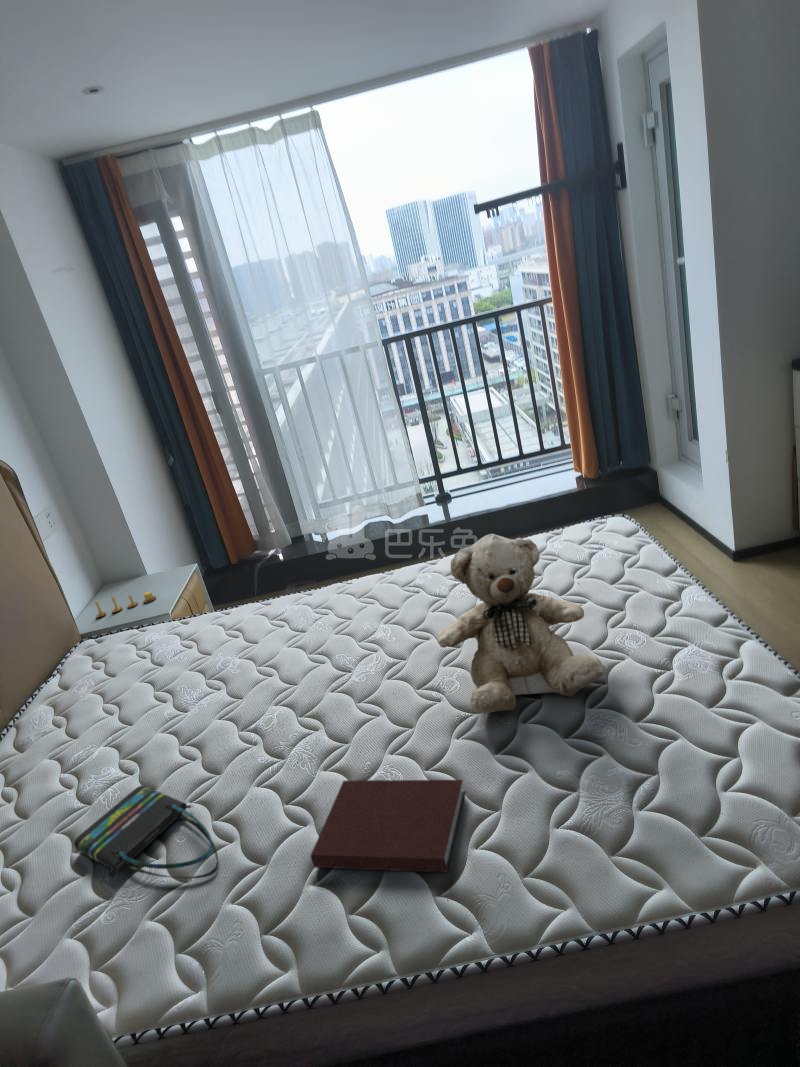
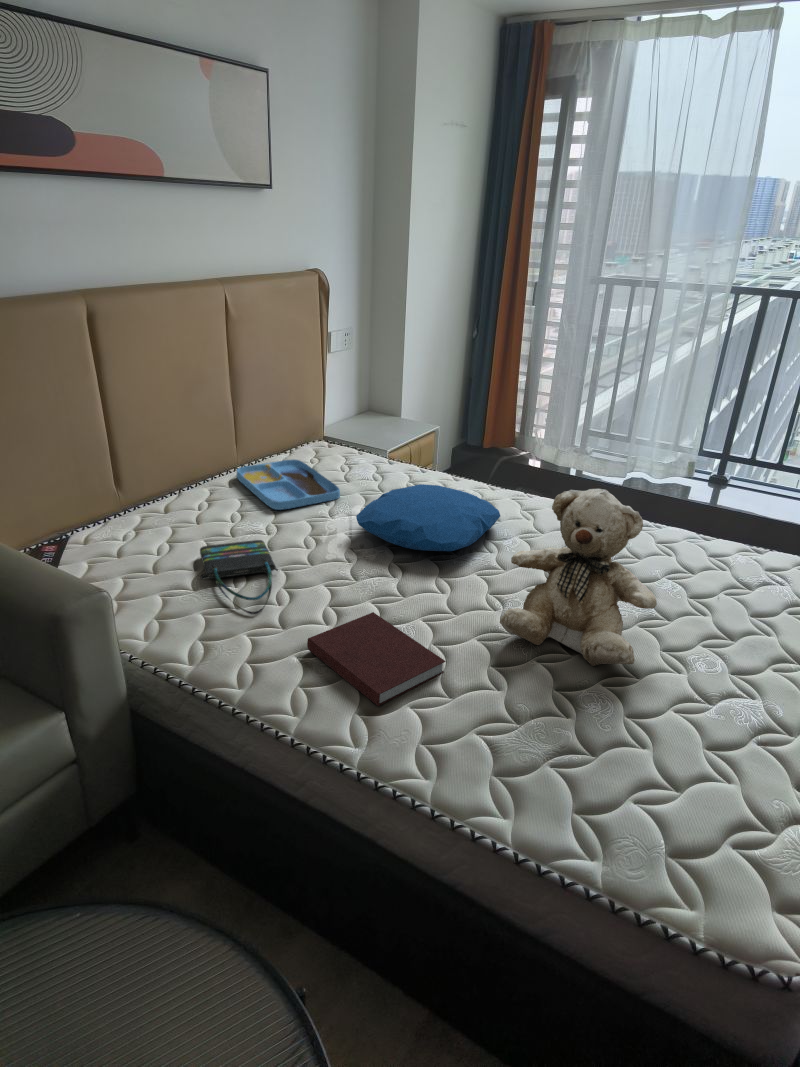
candle: present [95,591,156,617] -> none [347,413,397,436]
pillow: none [226,608,363,704] -> present [356,484,500,551]
tray: none [27,676,175,745] -> present [237,460,340,510]

